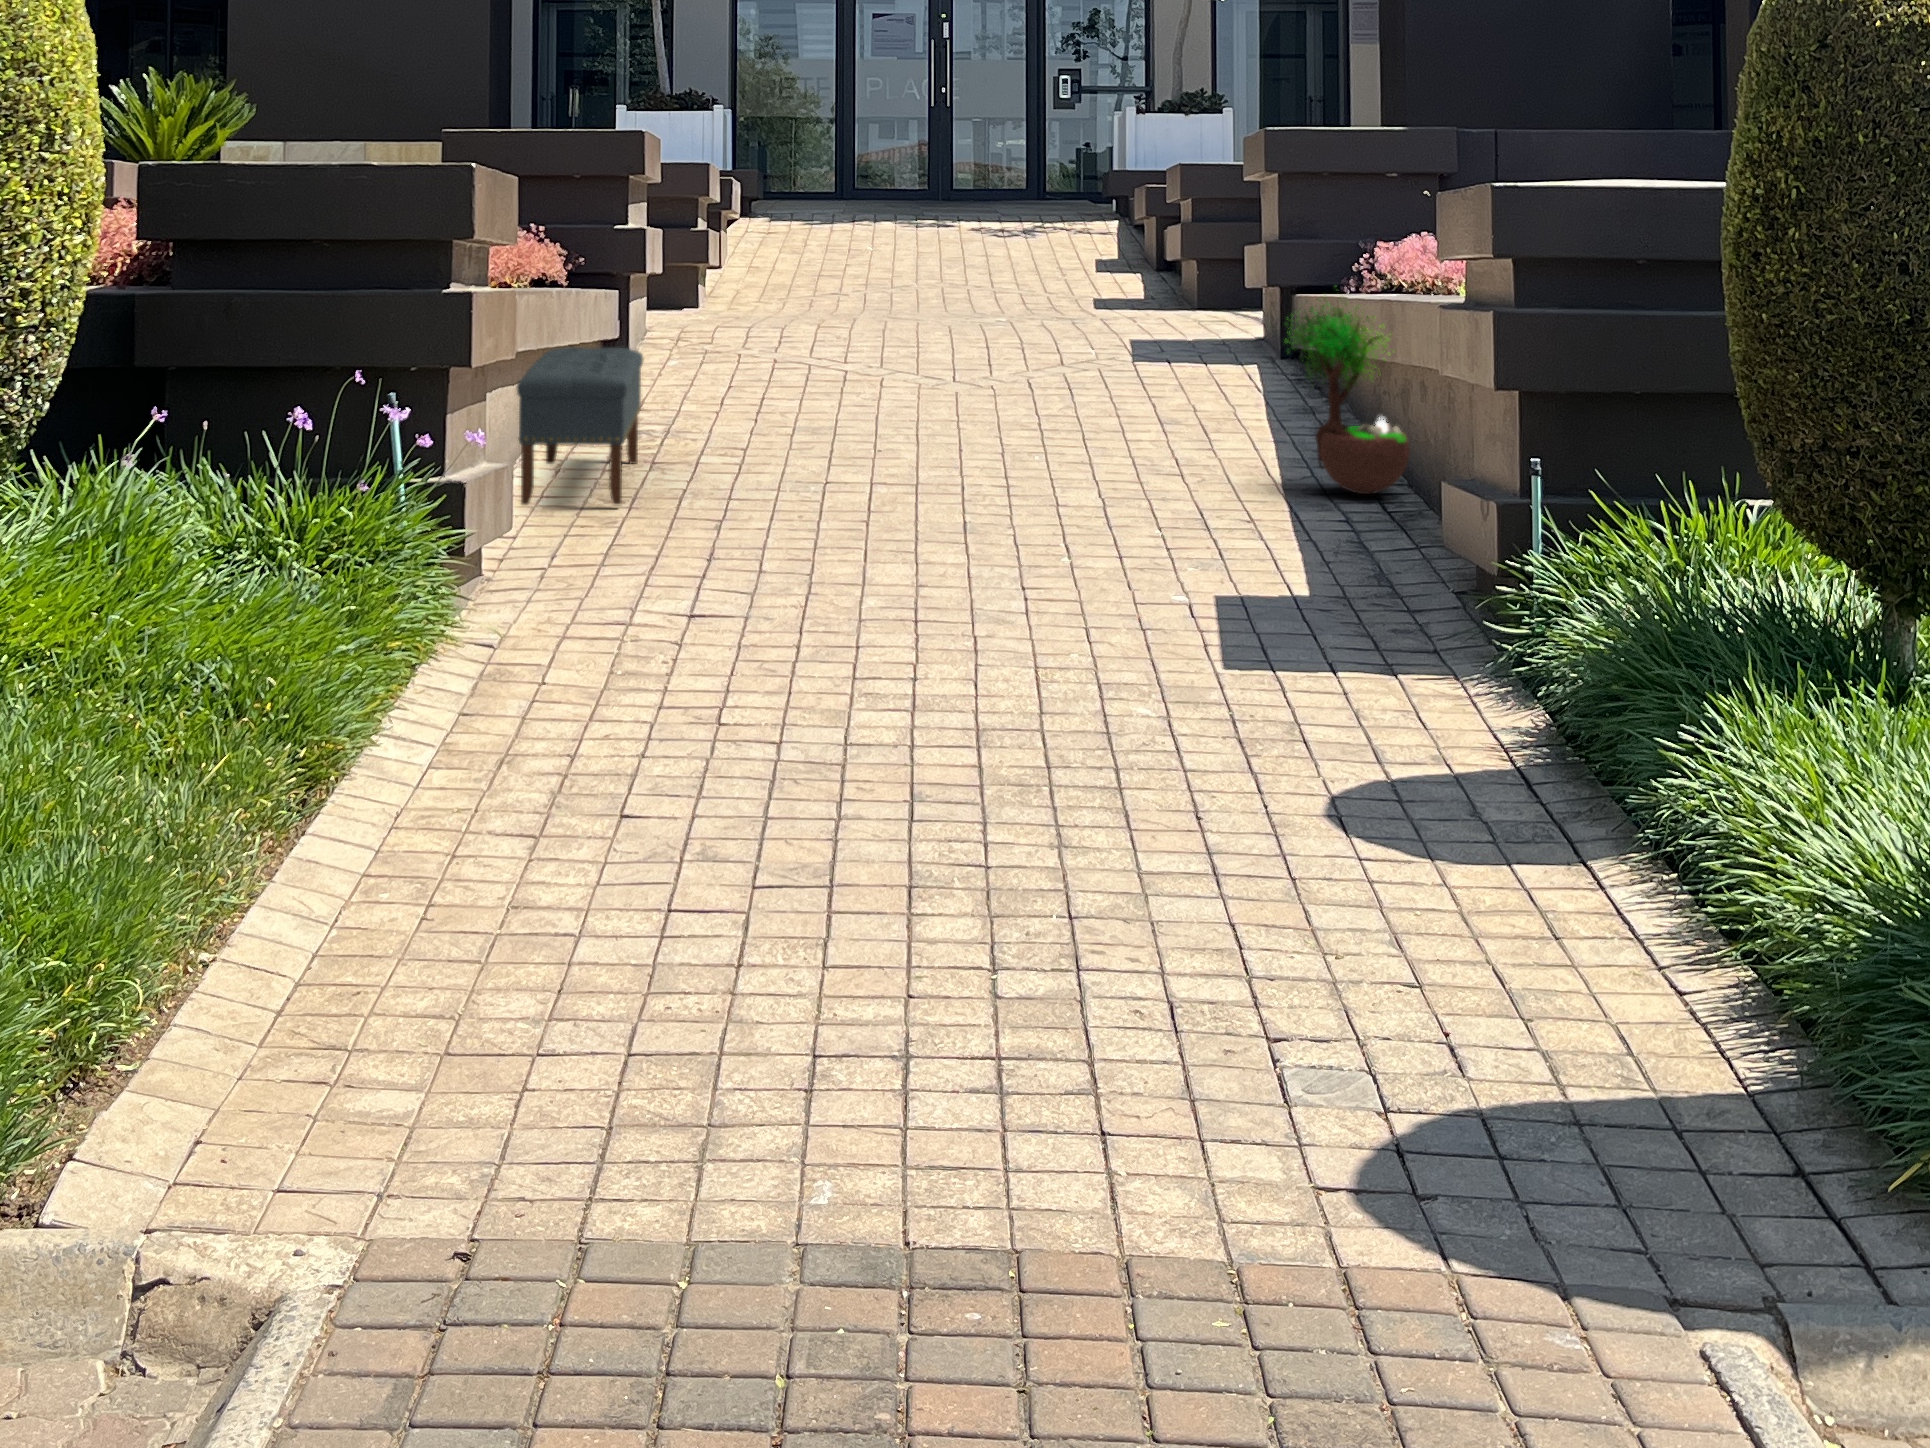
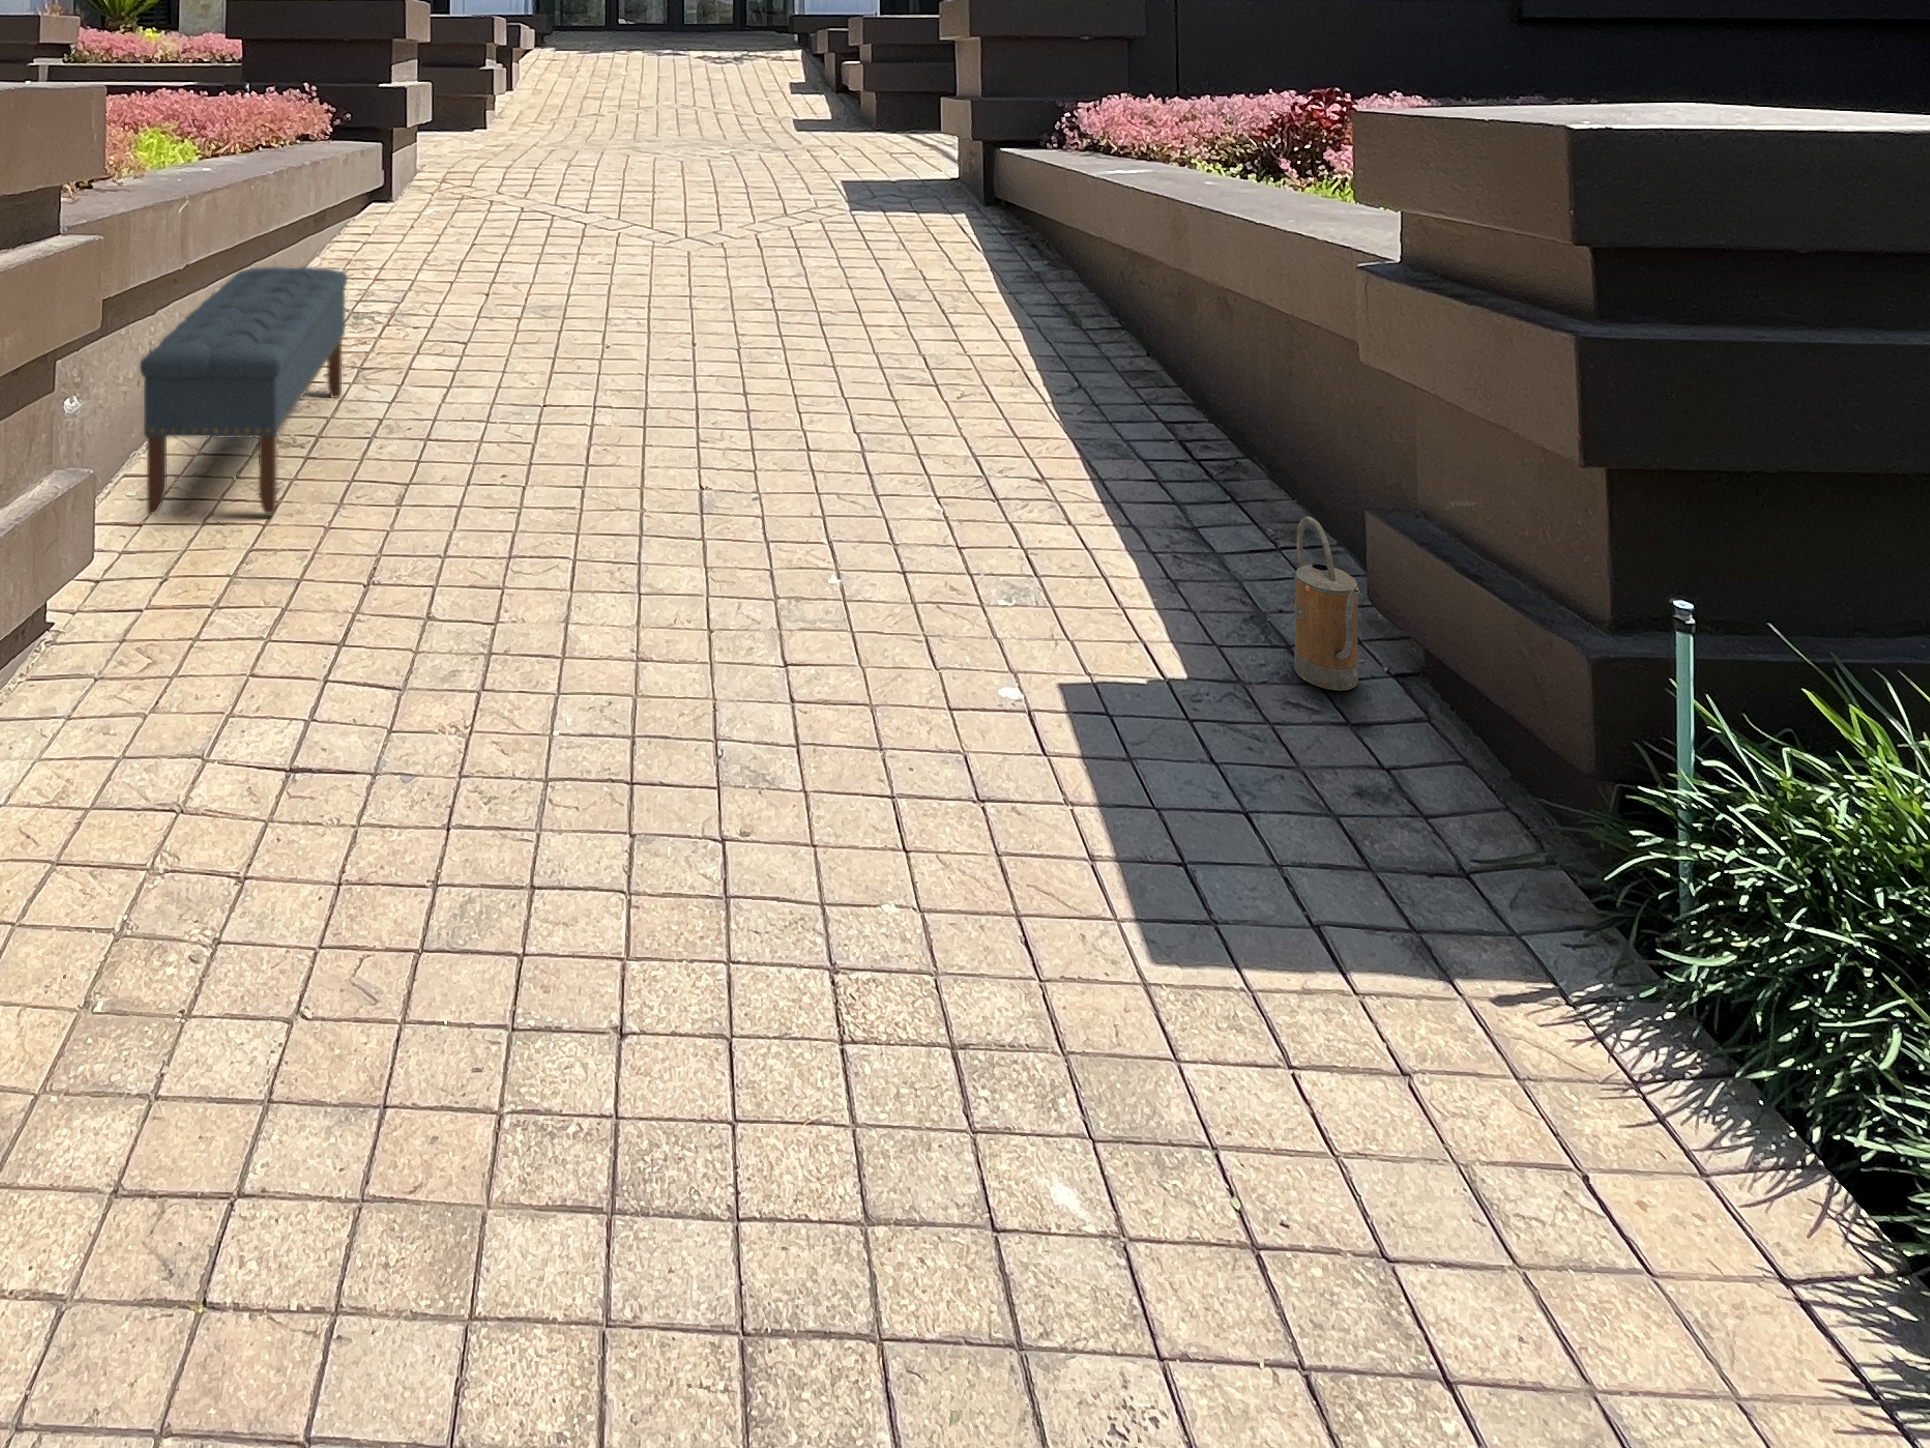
potted tree: present [1285,298,1410,494] -> none [1088,218,1260,480]
watering can: none [1369,462,1408,568] -> present [1294,516,1360,690]

